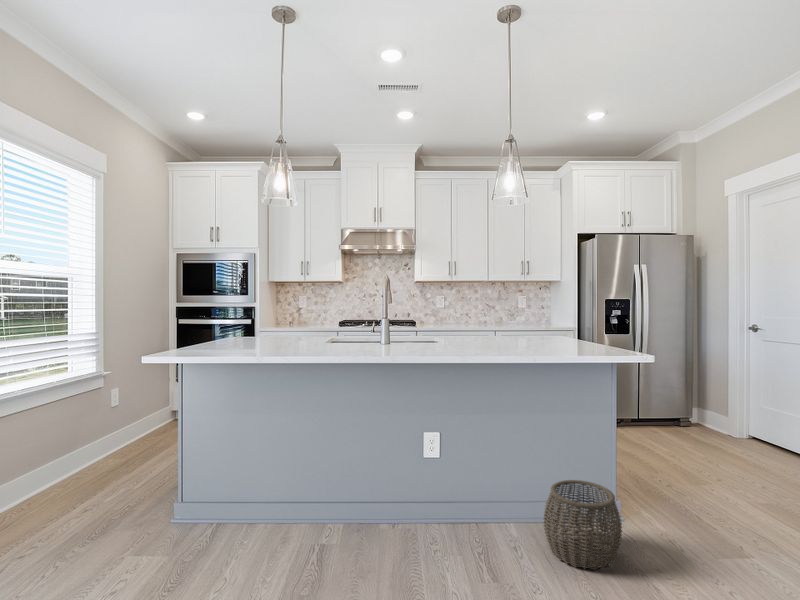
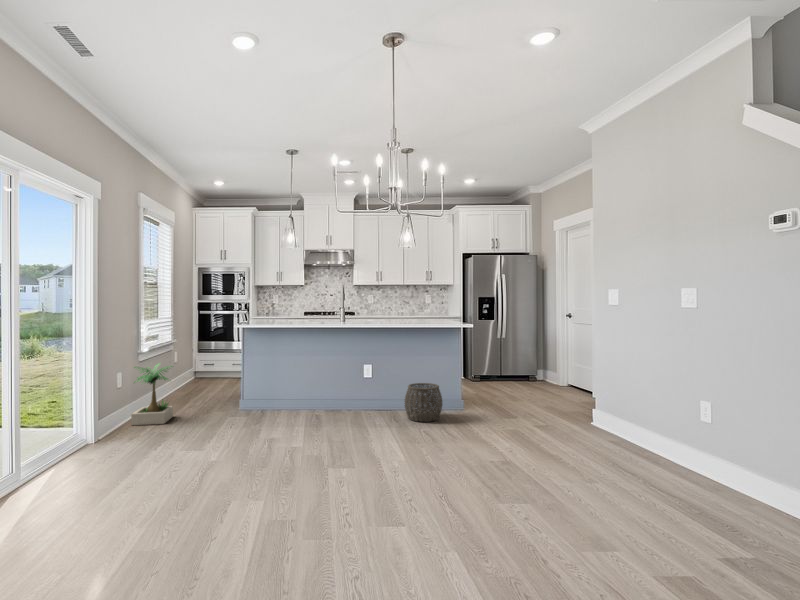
potted plant: none [33,434,129,561] -> present [131,363,173,425]

